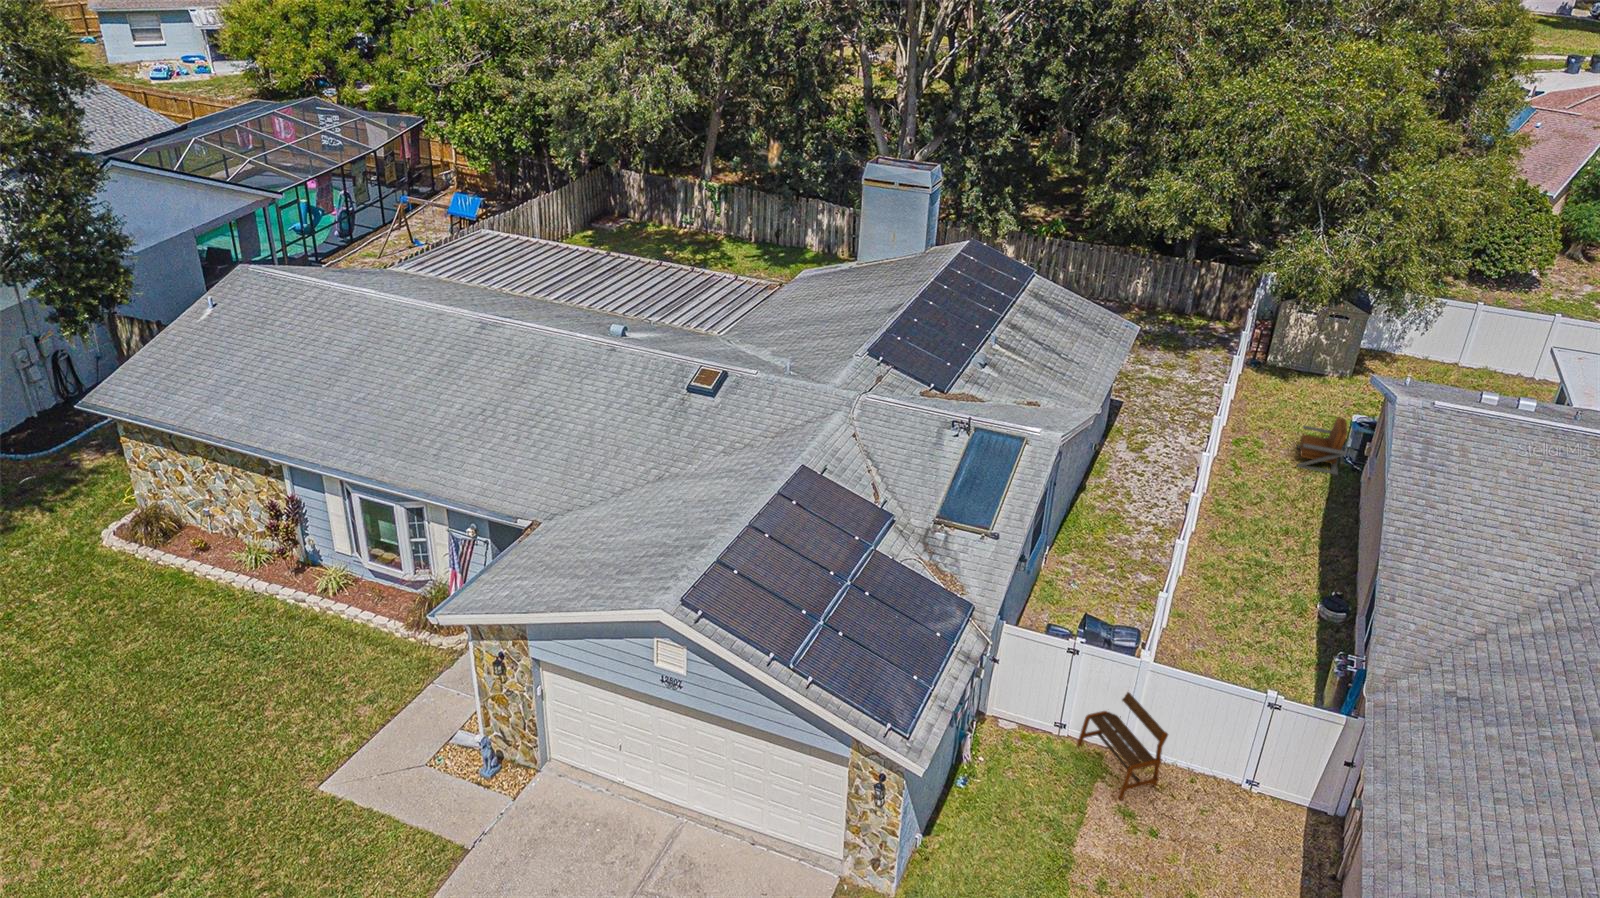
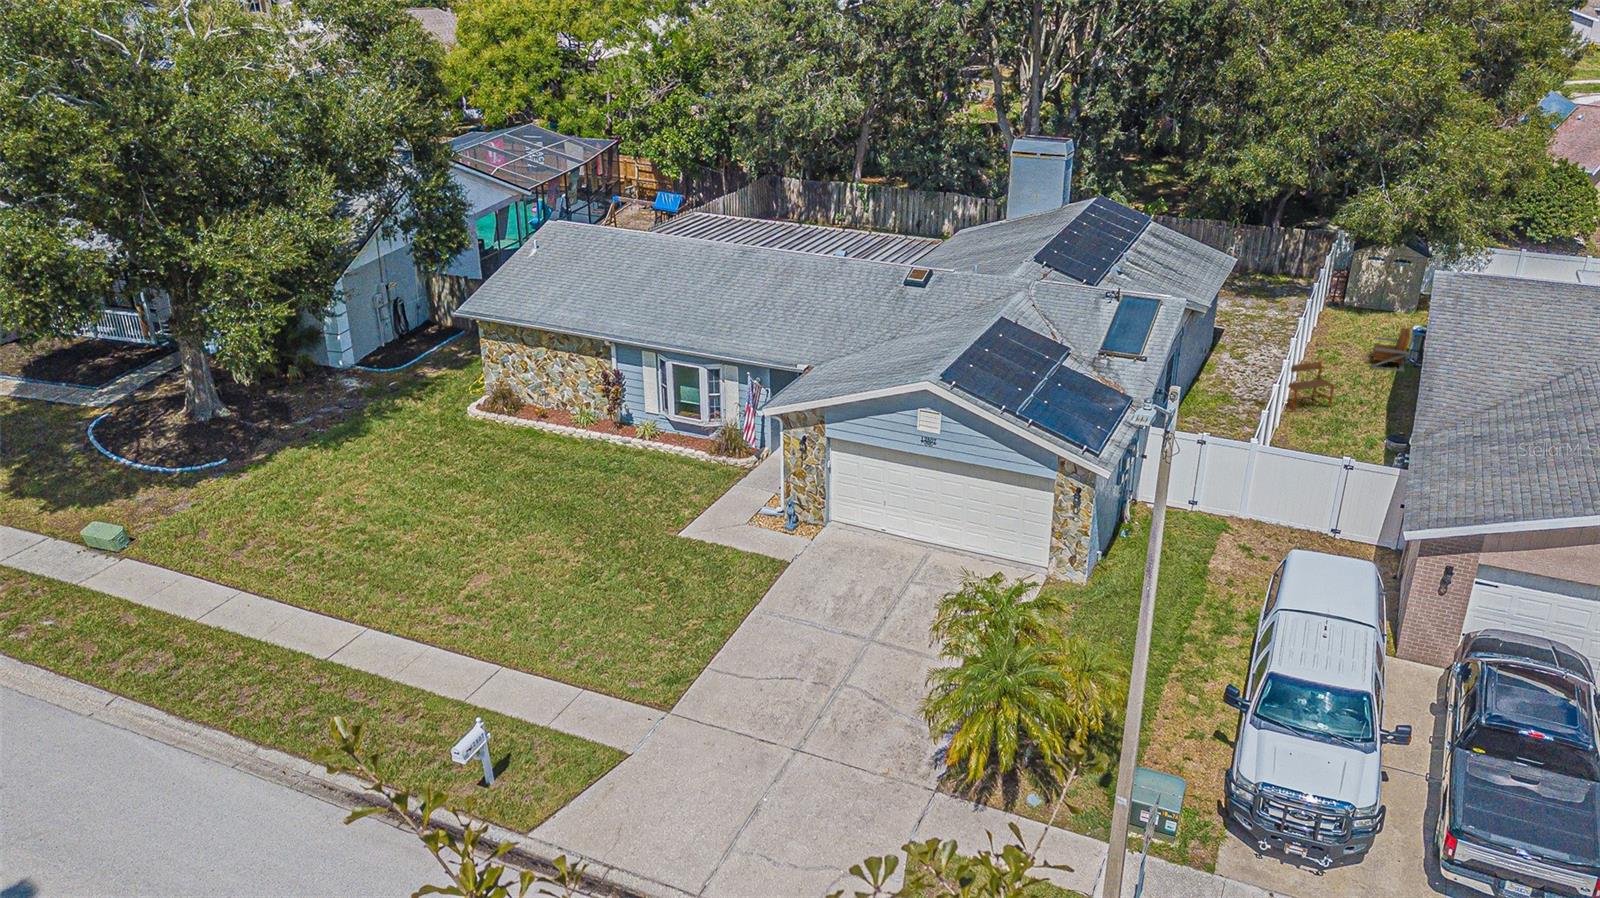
bench: present [1077,692,1168,800] -> present [1284,361,1334,412]

